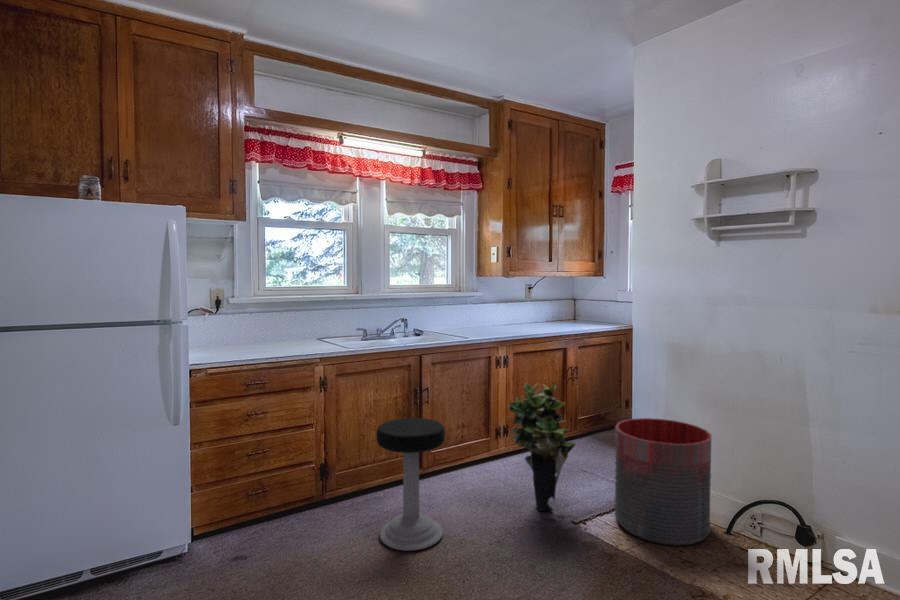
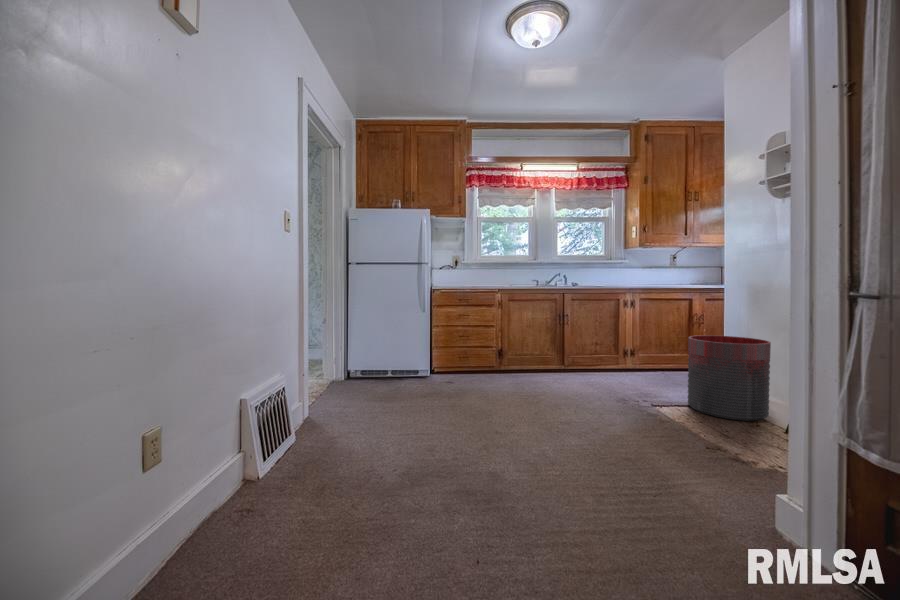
potted plant: present [508,384,576,511] -> none [616,311,665,393]
stool: present [377,418,445,551] -> none [521,323,562,393]

